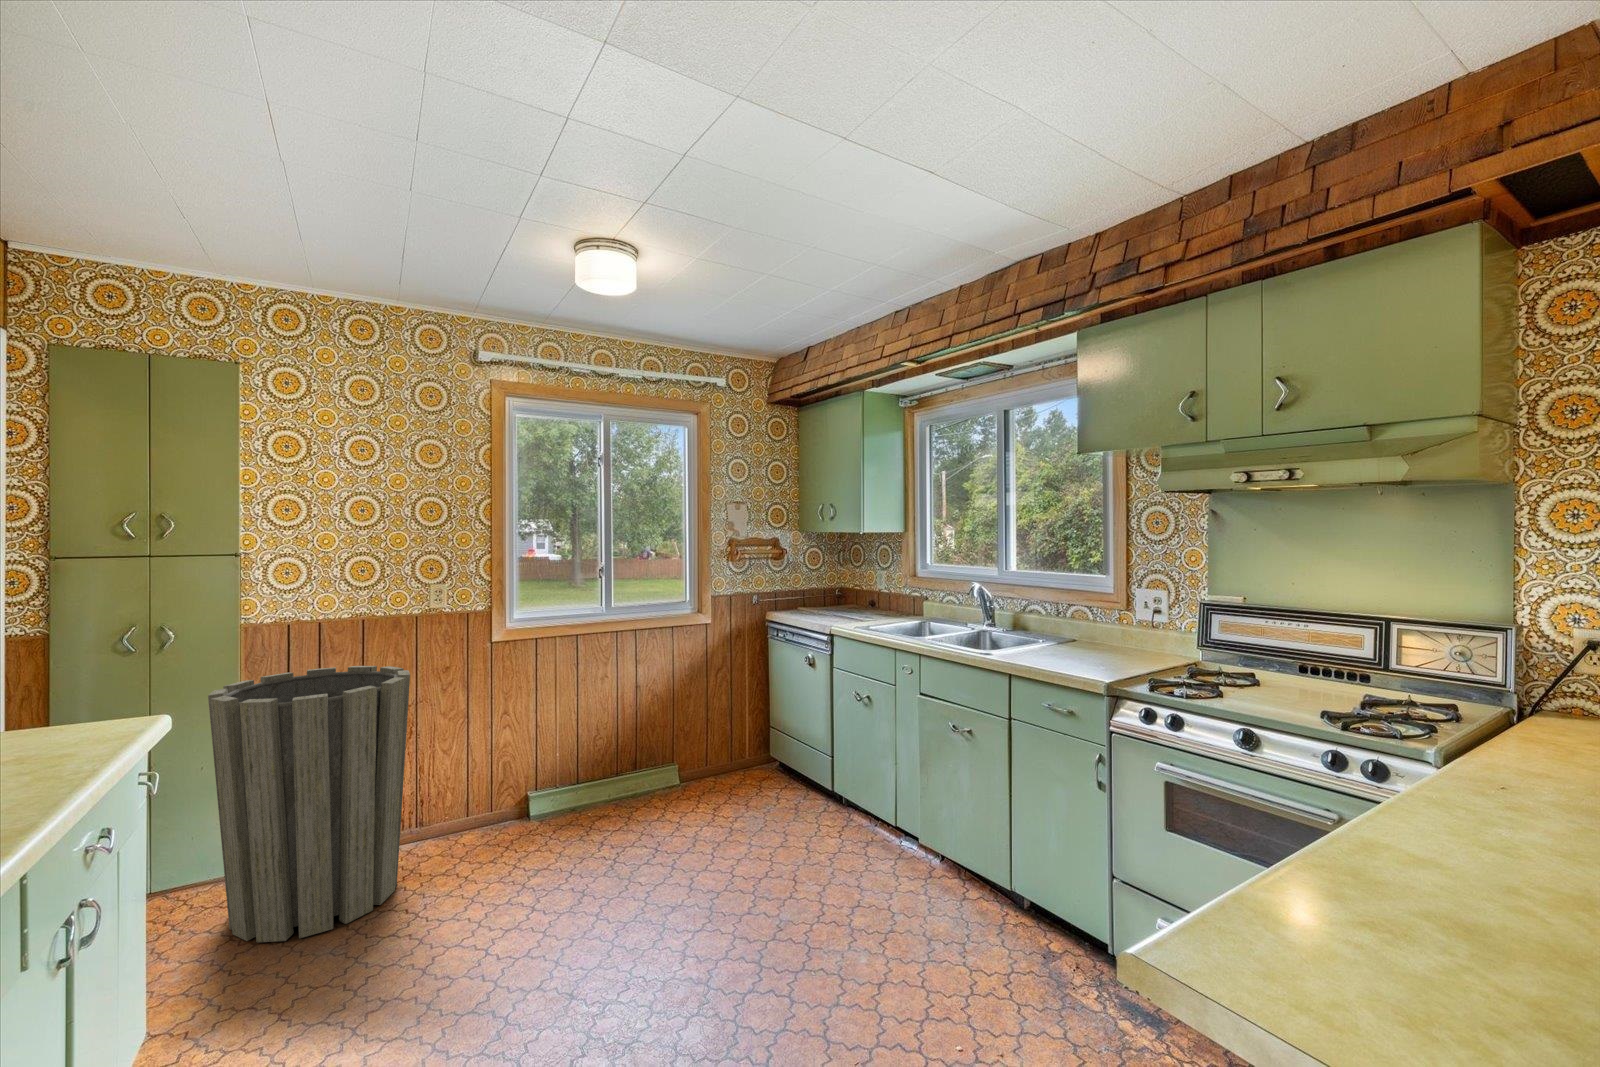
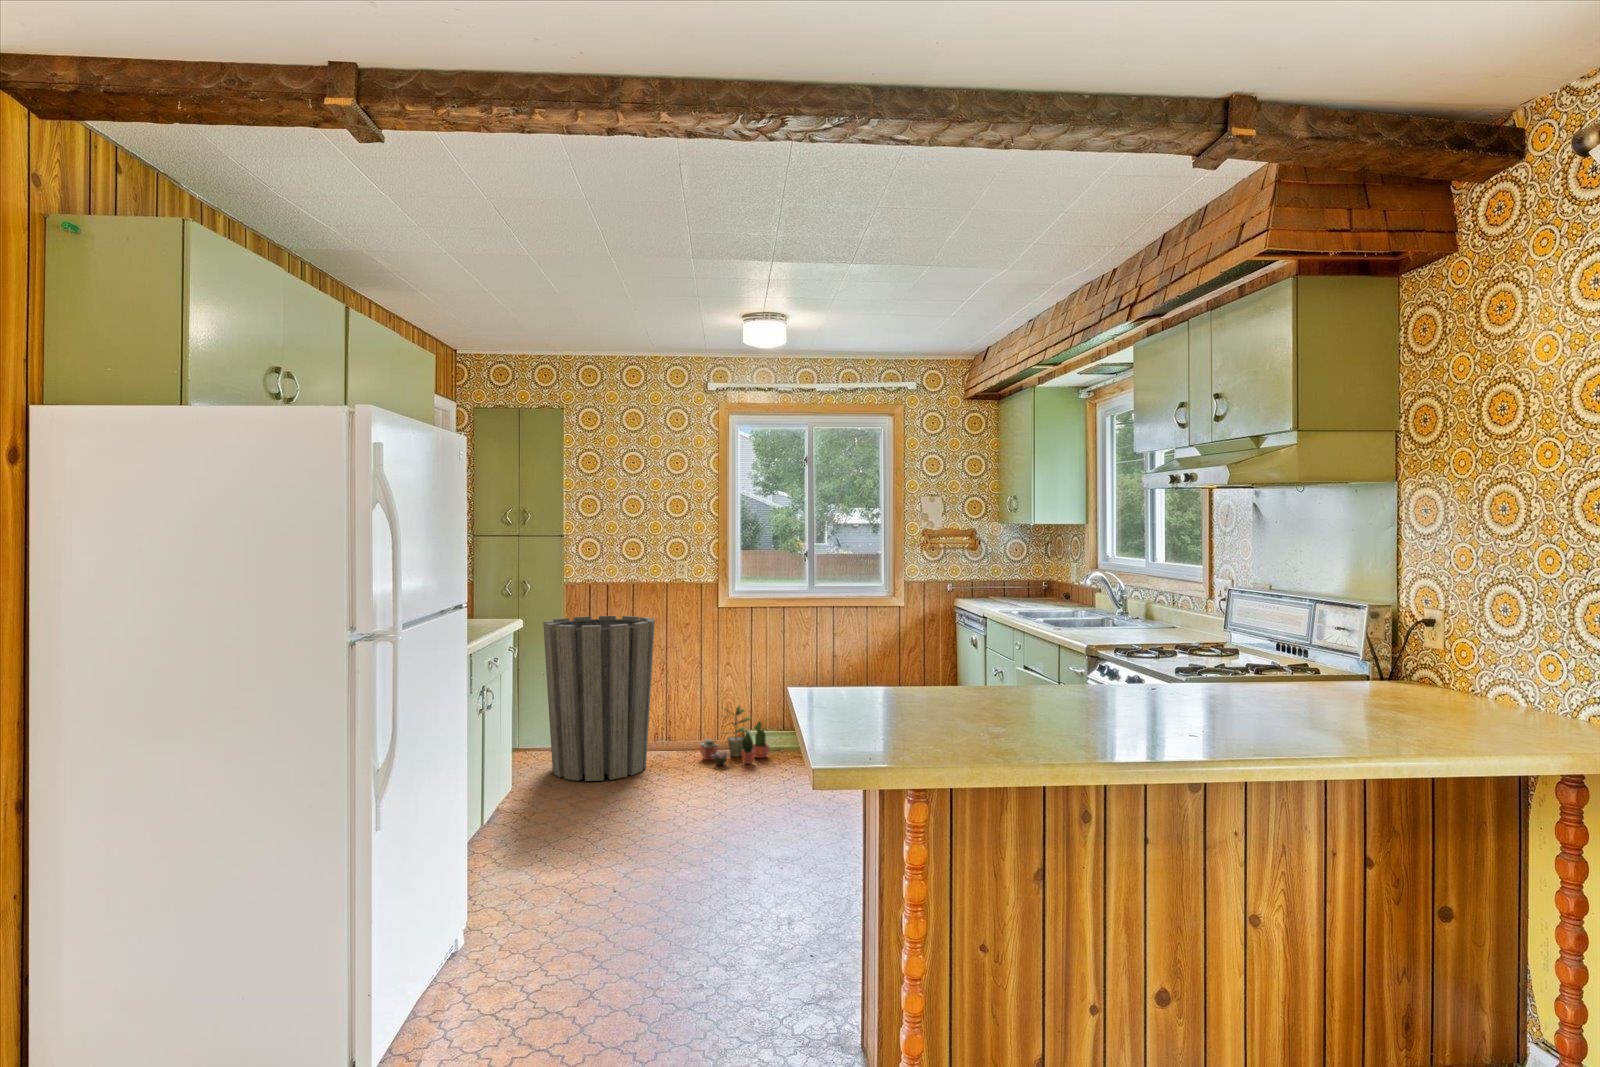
potted plant: none [471,766,569,854] -> present [699,706,769,765]

